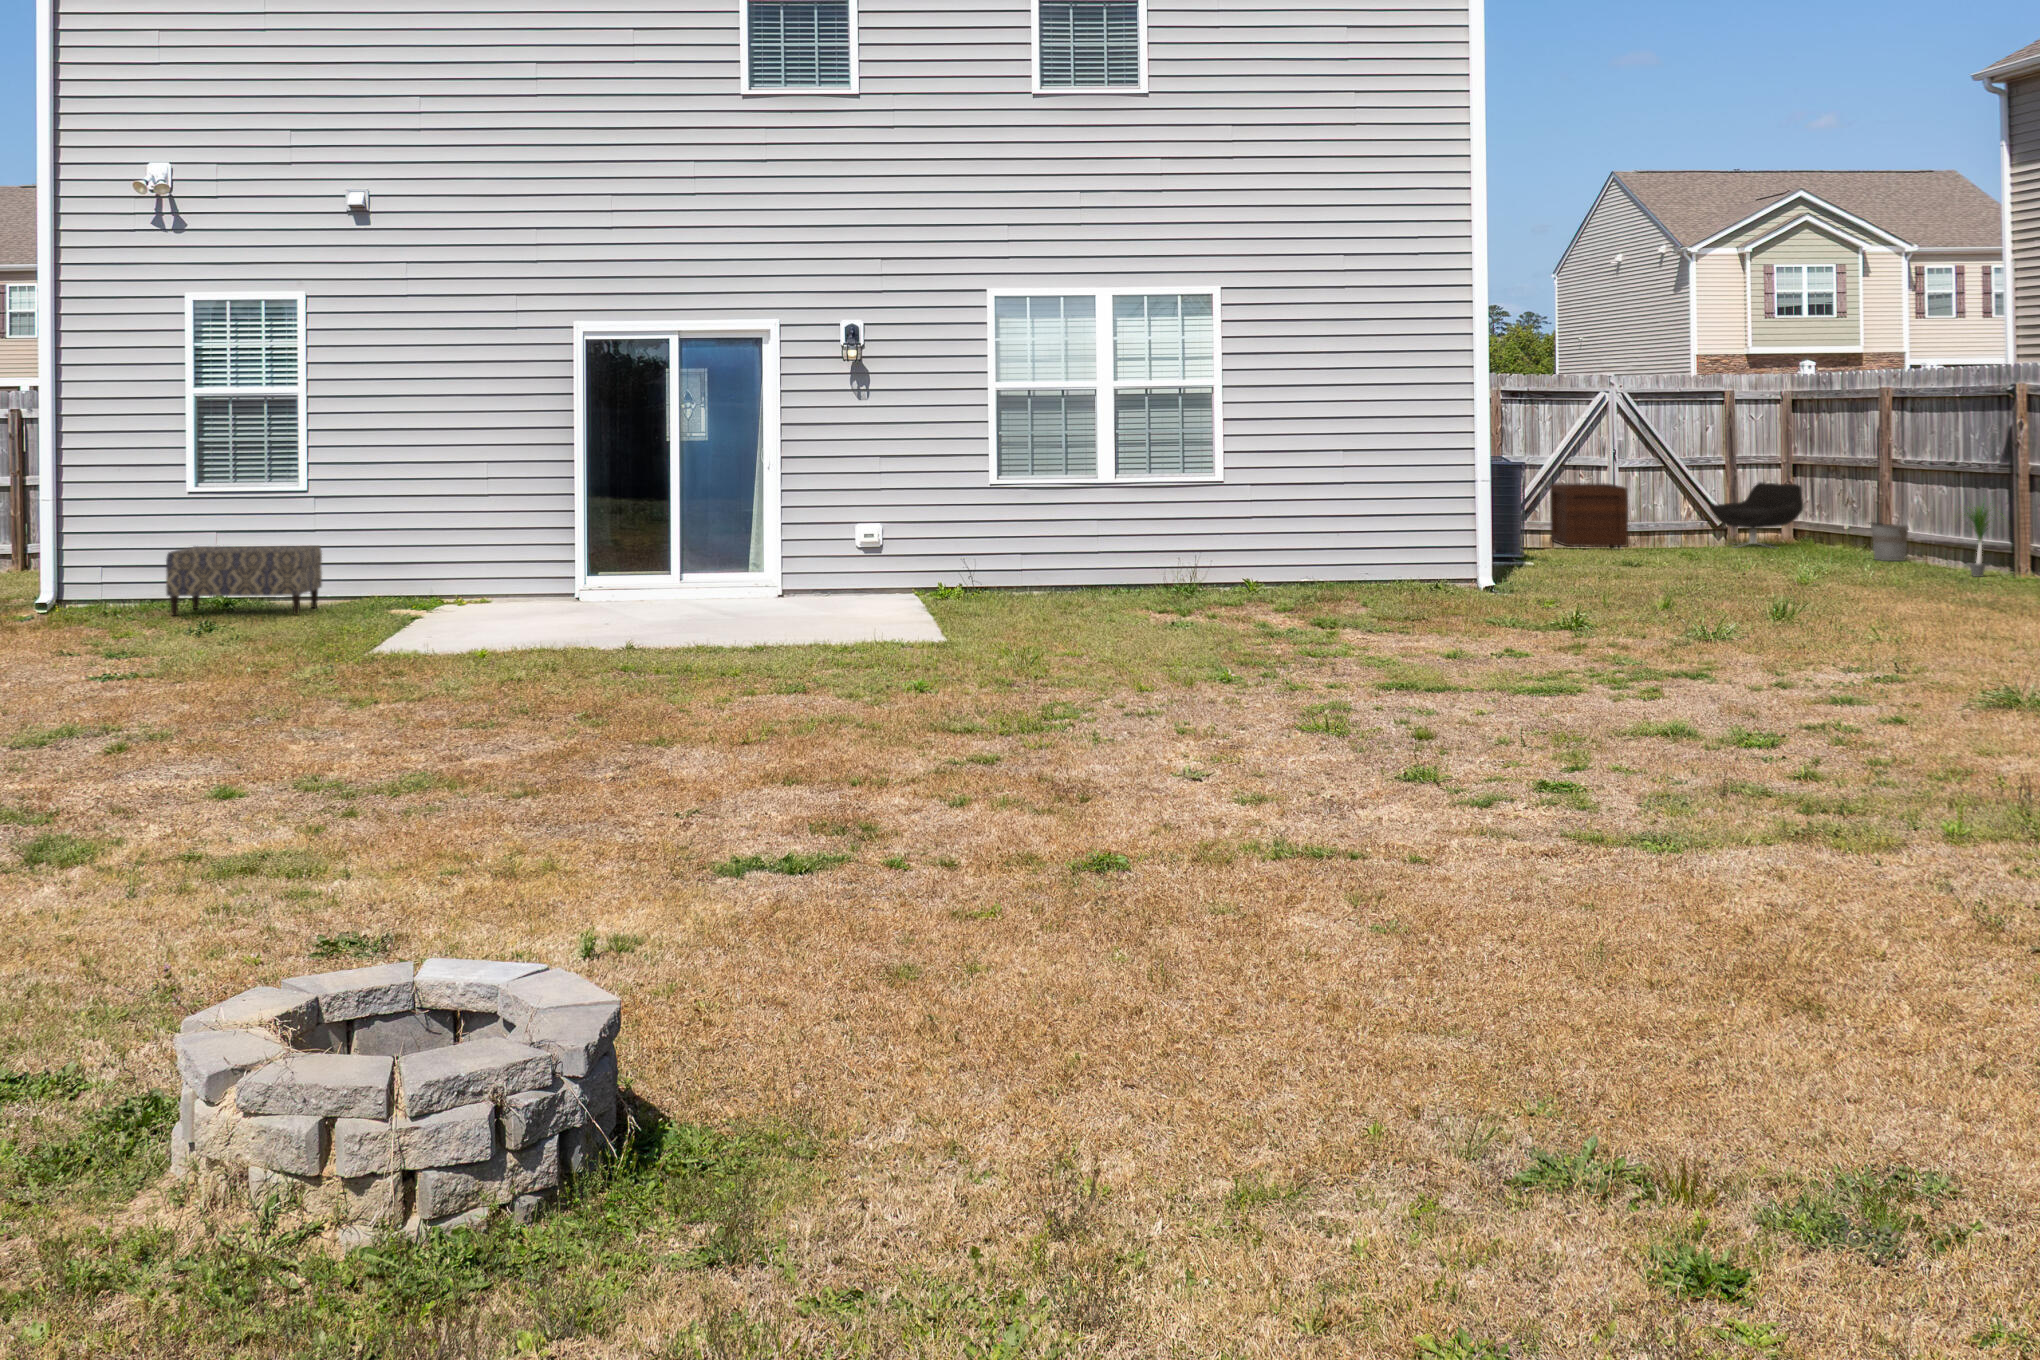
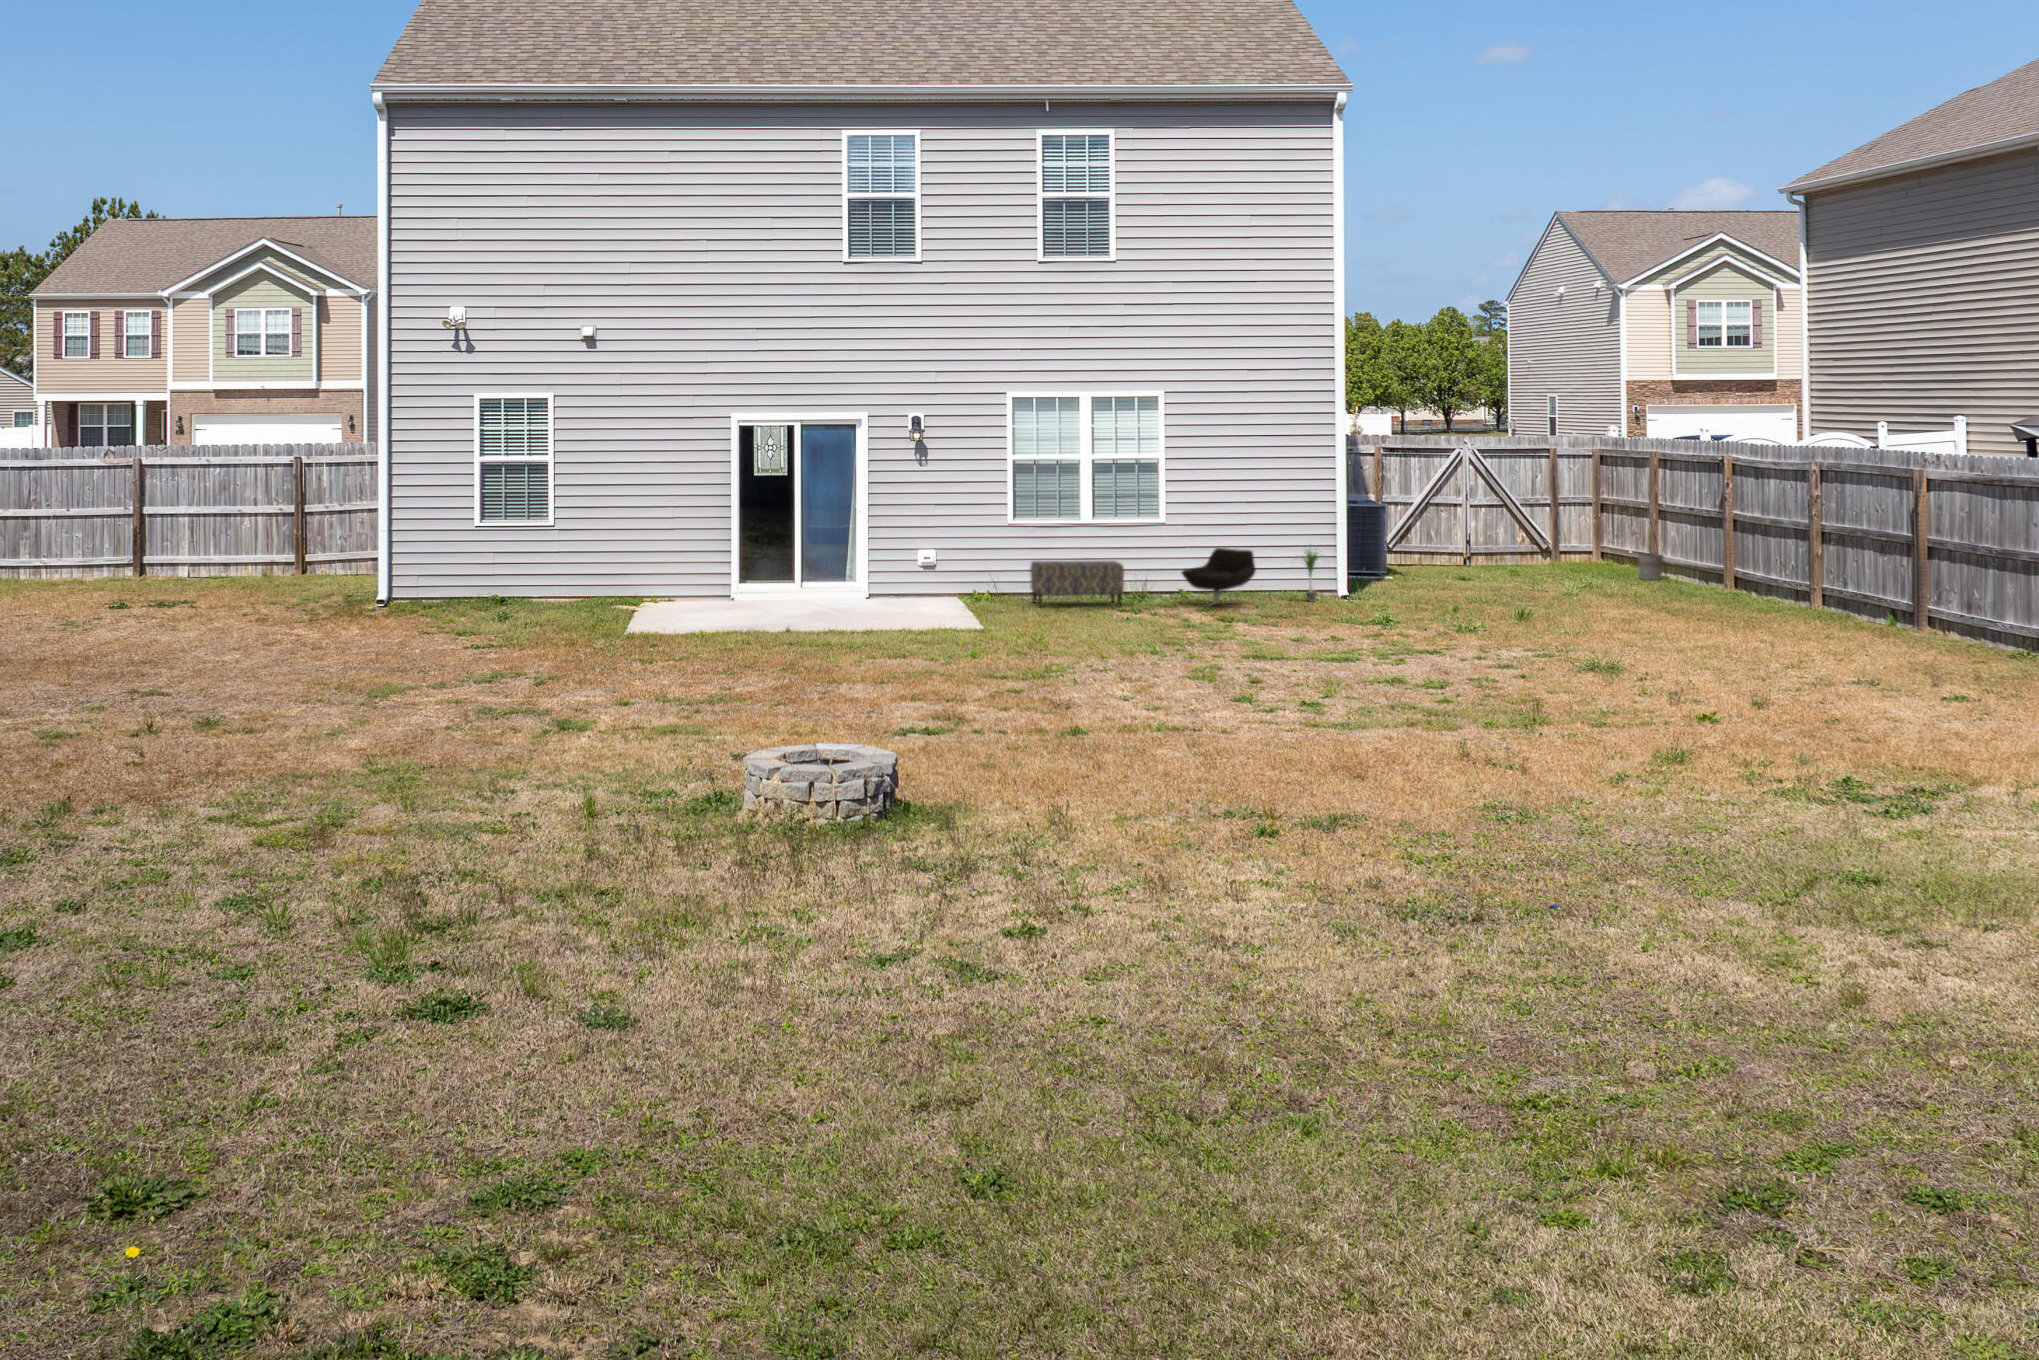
lounge chair: present [1710,482,1803,545] -> present [1182,548,1256,606]
wooden crate: present [1550,483,1628,547] -> none [1417,518,1472,566]
potted plant: present [1964,503,2004,577] -> present [1303,549,1321,602]
bench: present [166,545,322,616] -> present [1030,561,1124,607]

